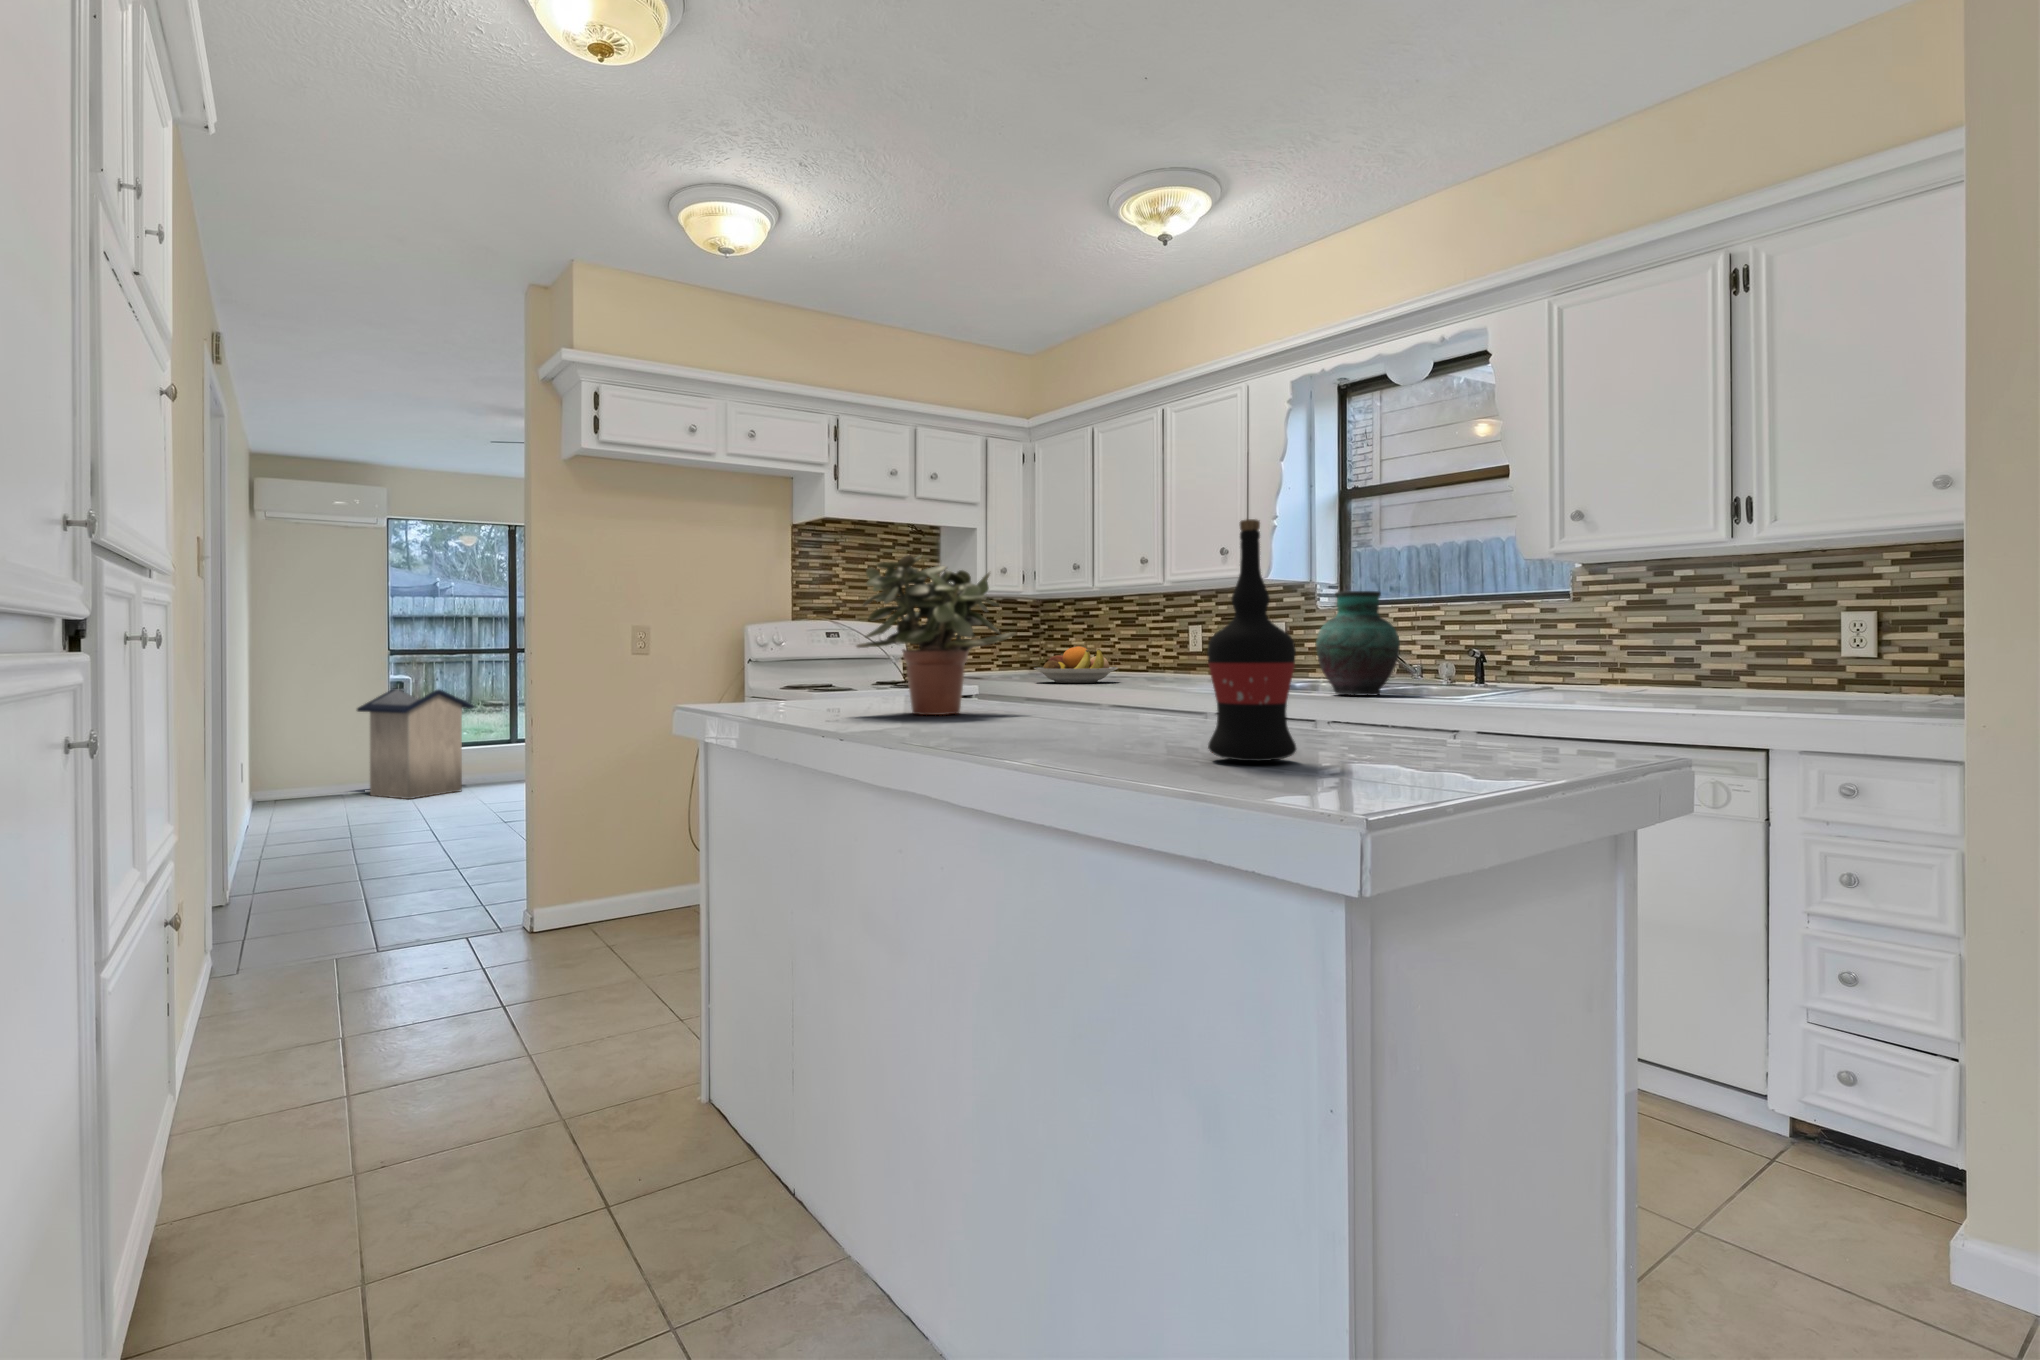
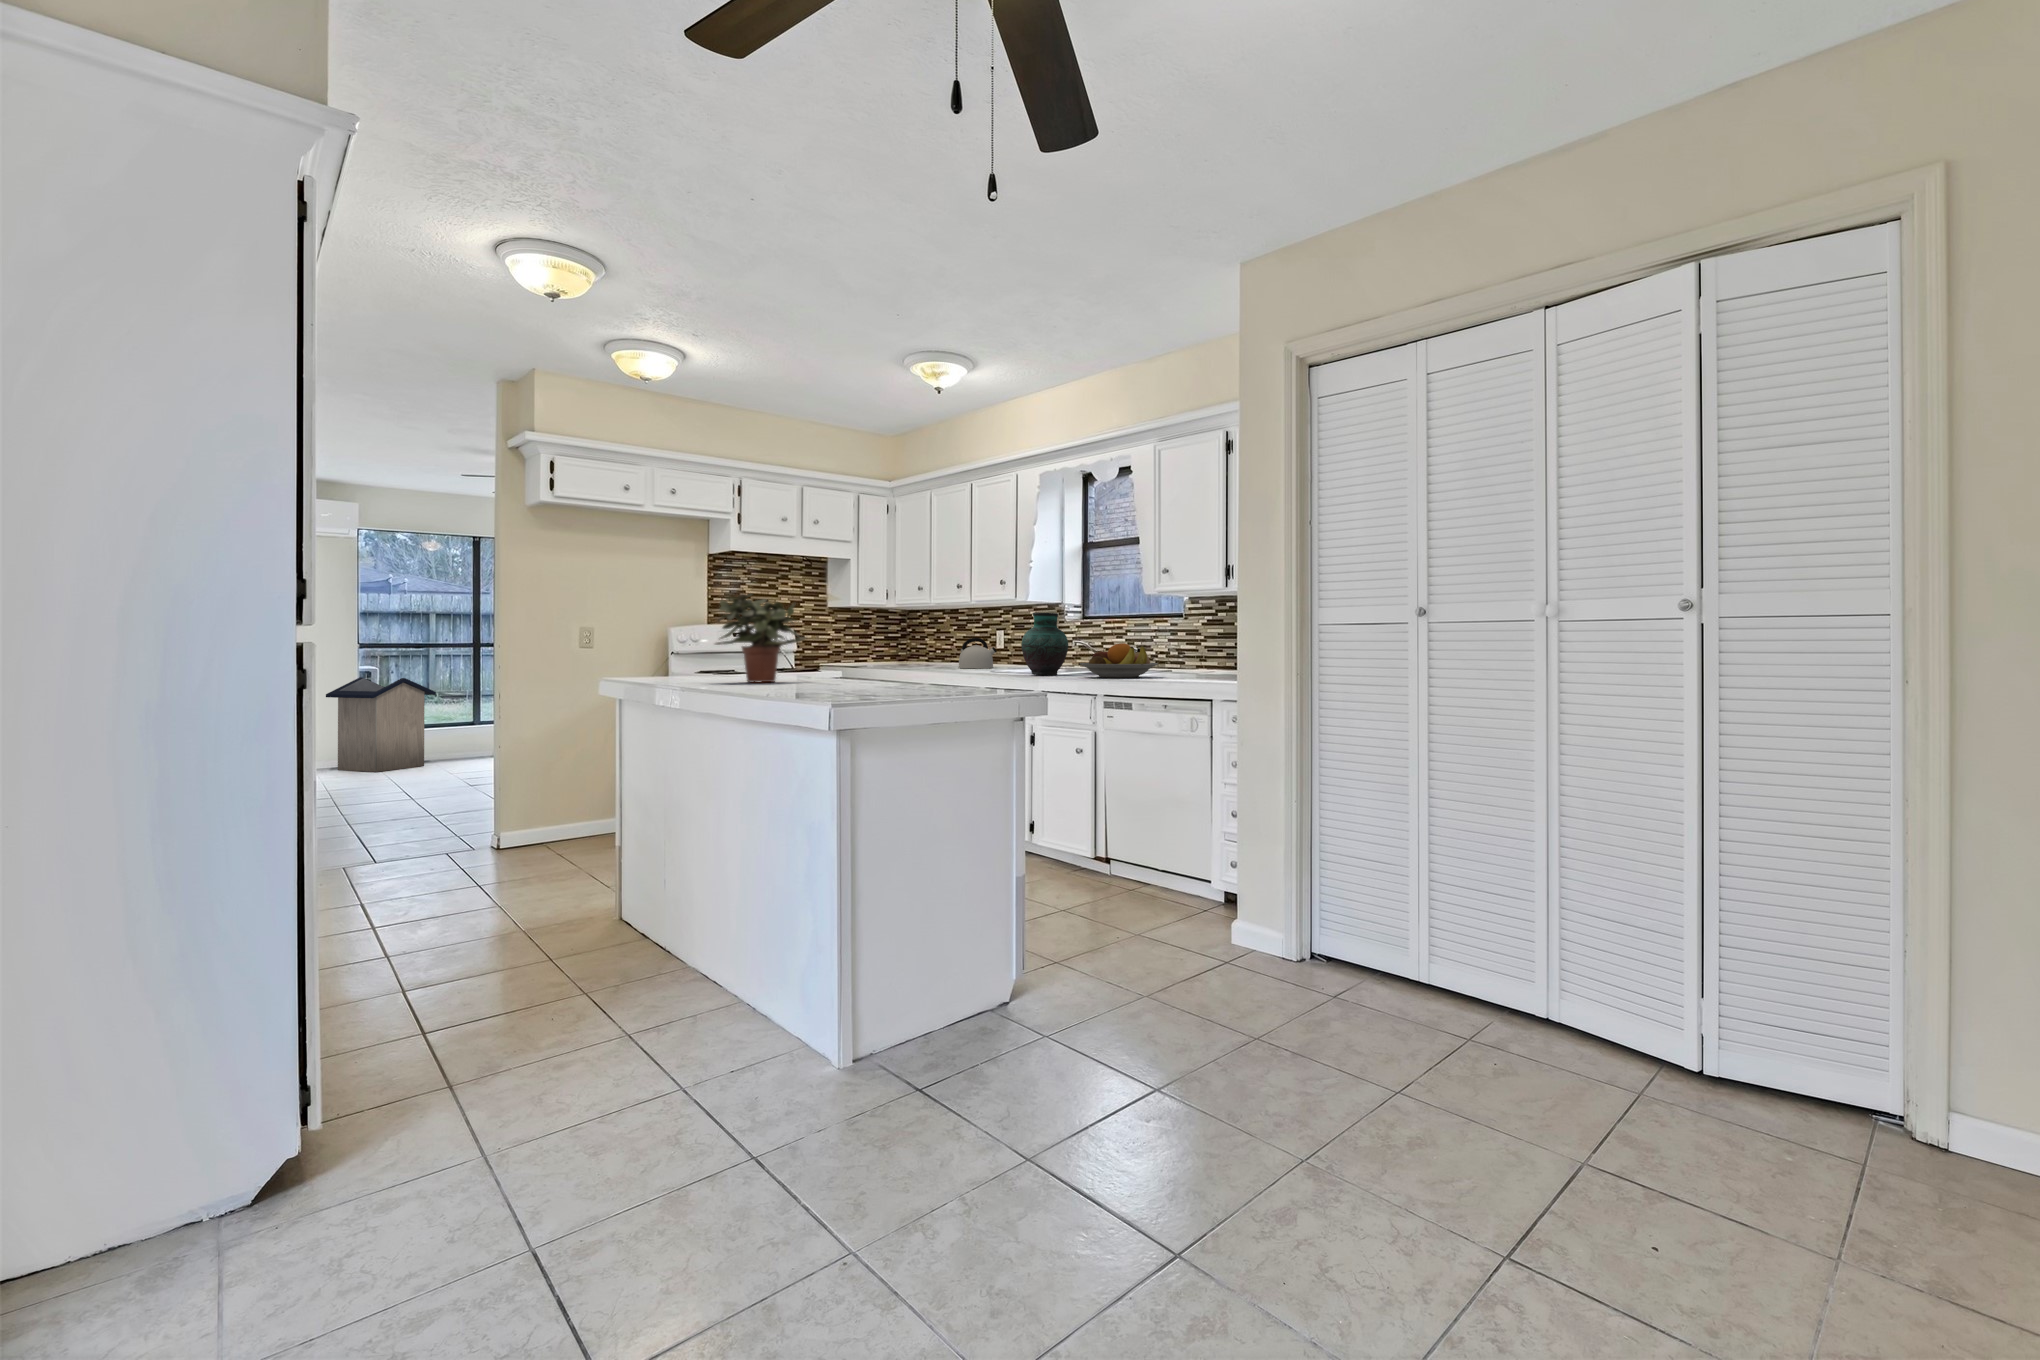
wine bottle: present [1207,519,1296,761] -> none [831,593,866,692]
kettle: none [1129,636,1183,679] -> present [959,638,997,668]
fruit bowl: present [1034,647,1118,683] -> present [1080,643,1158,678]

